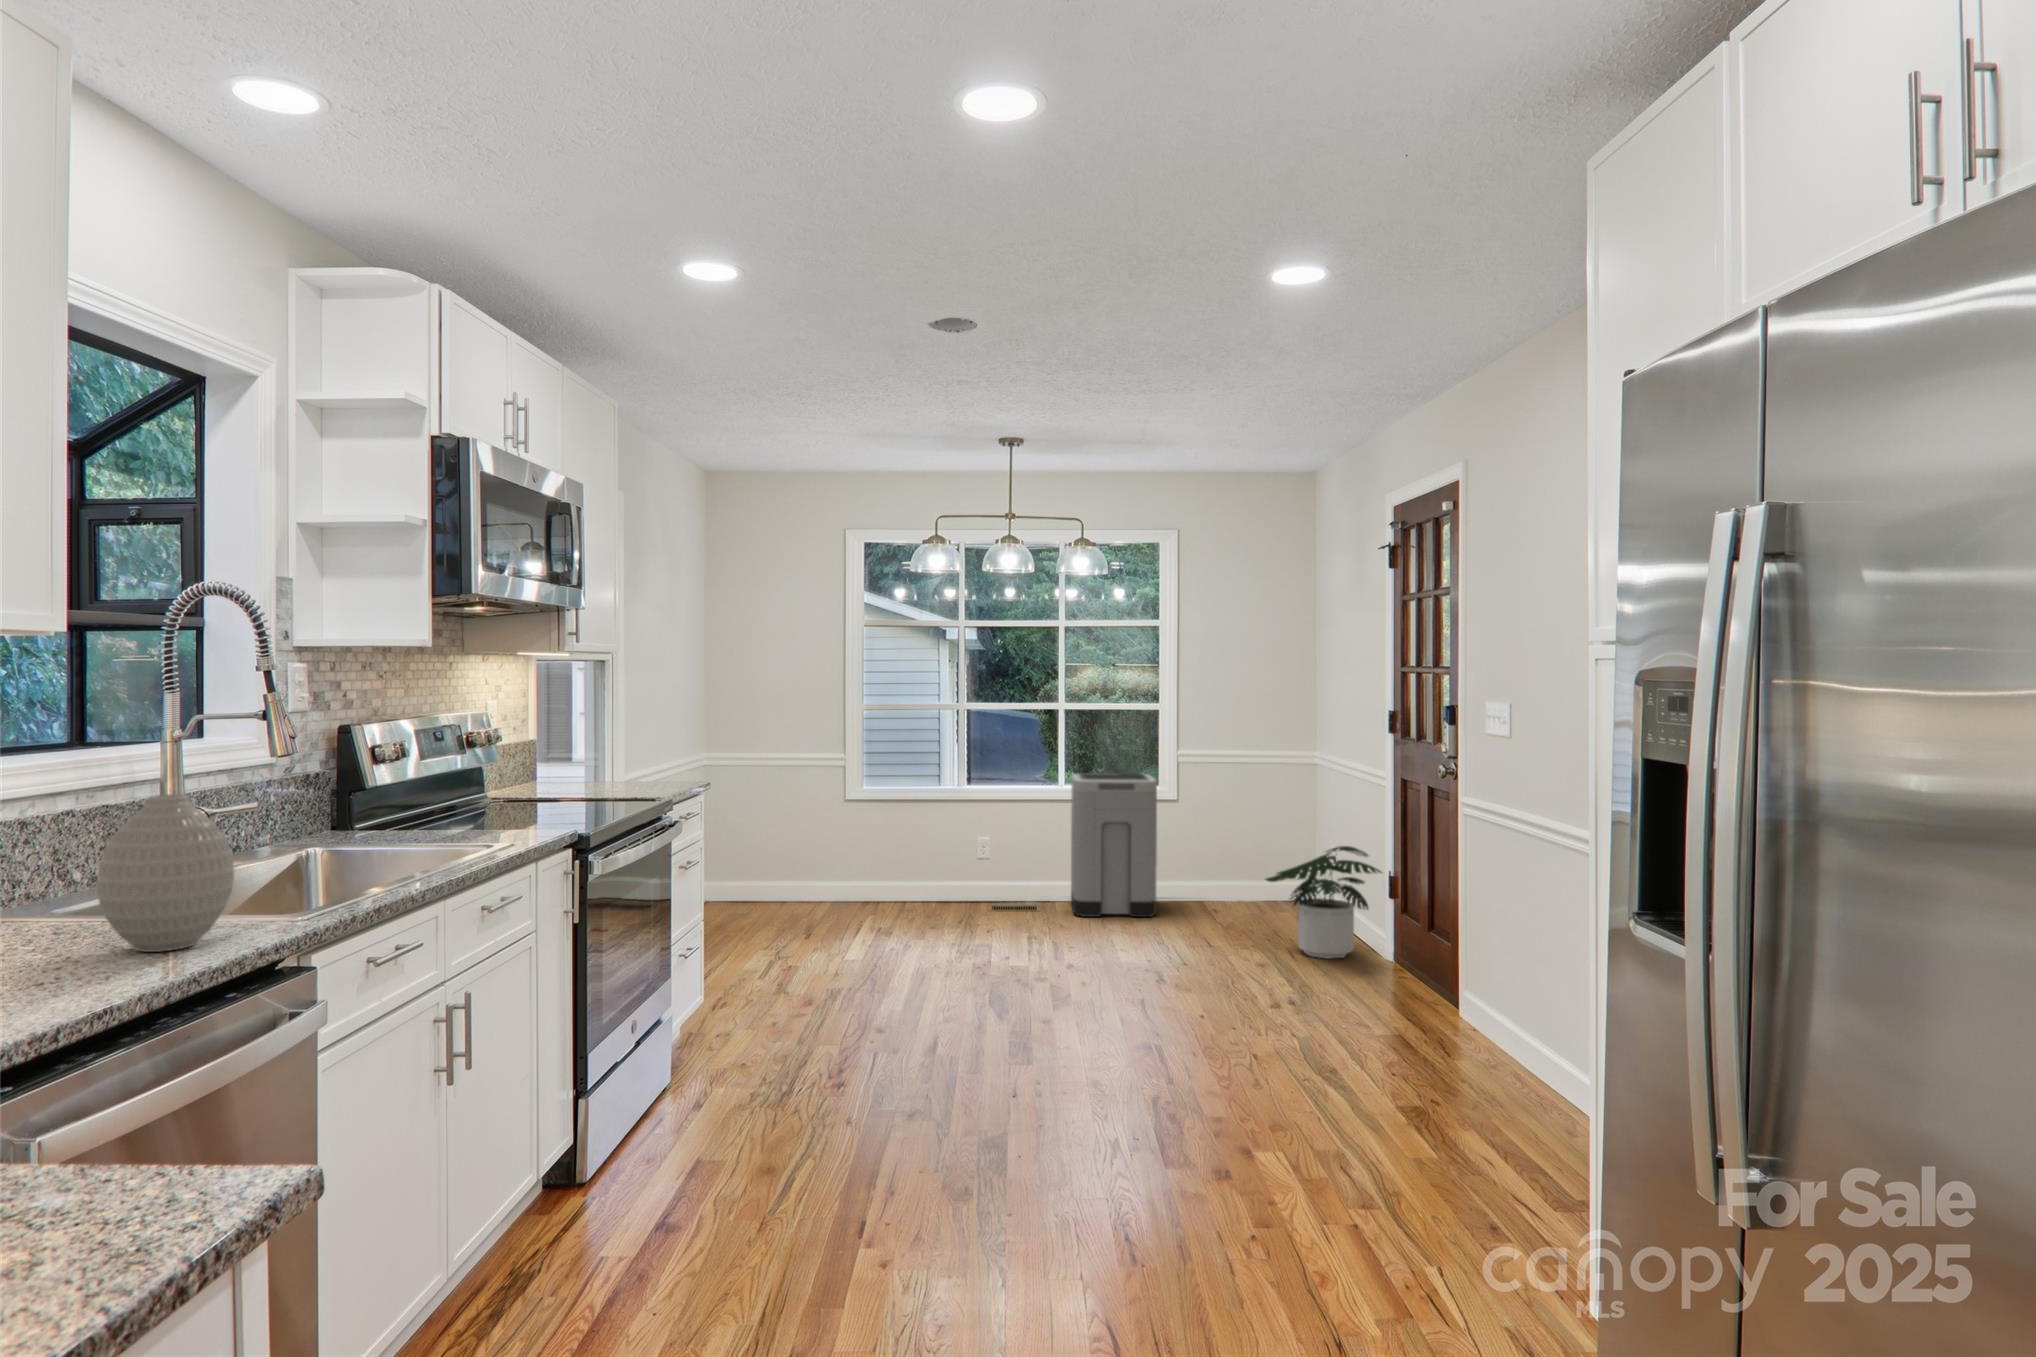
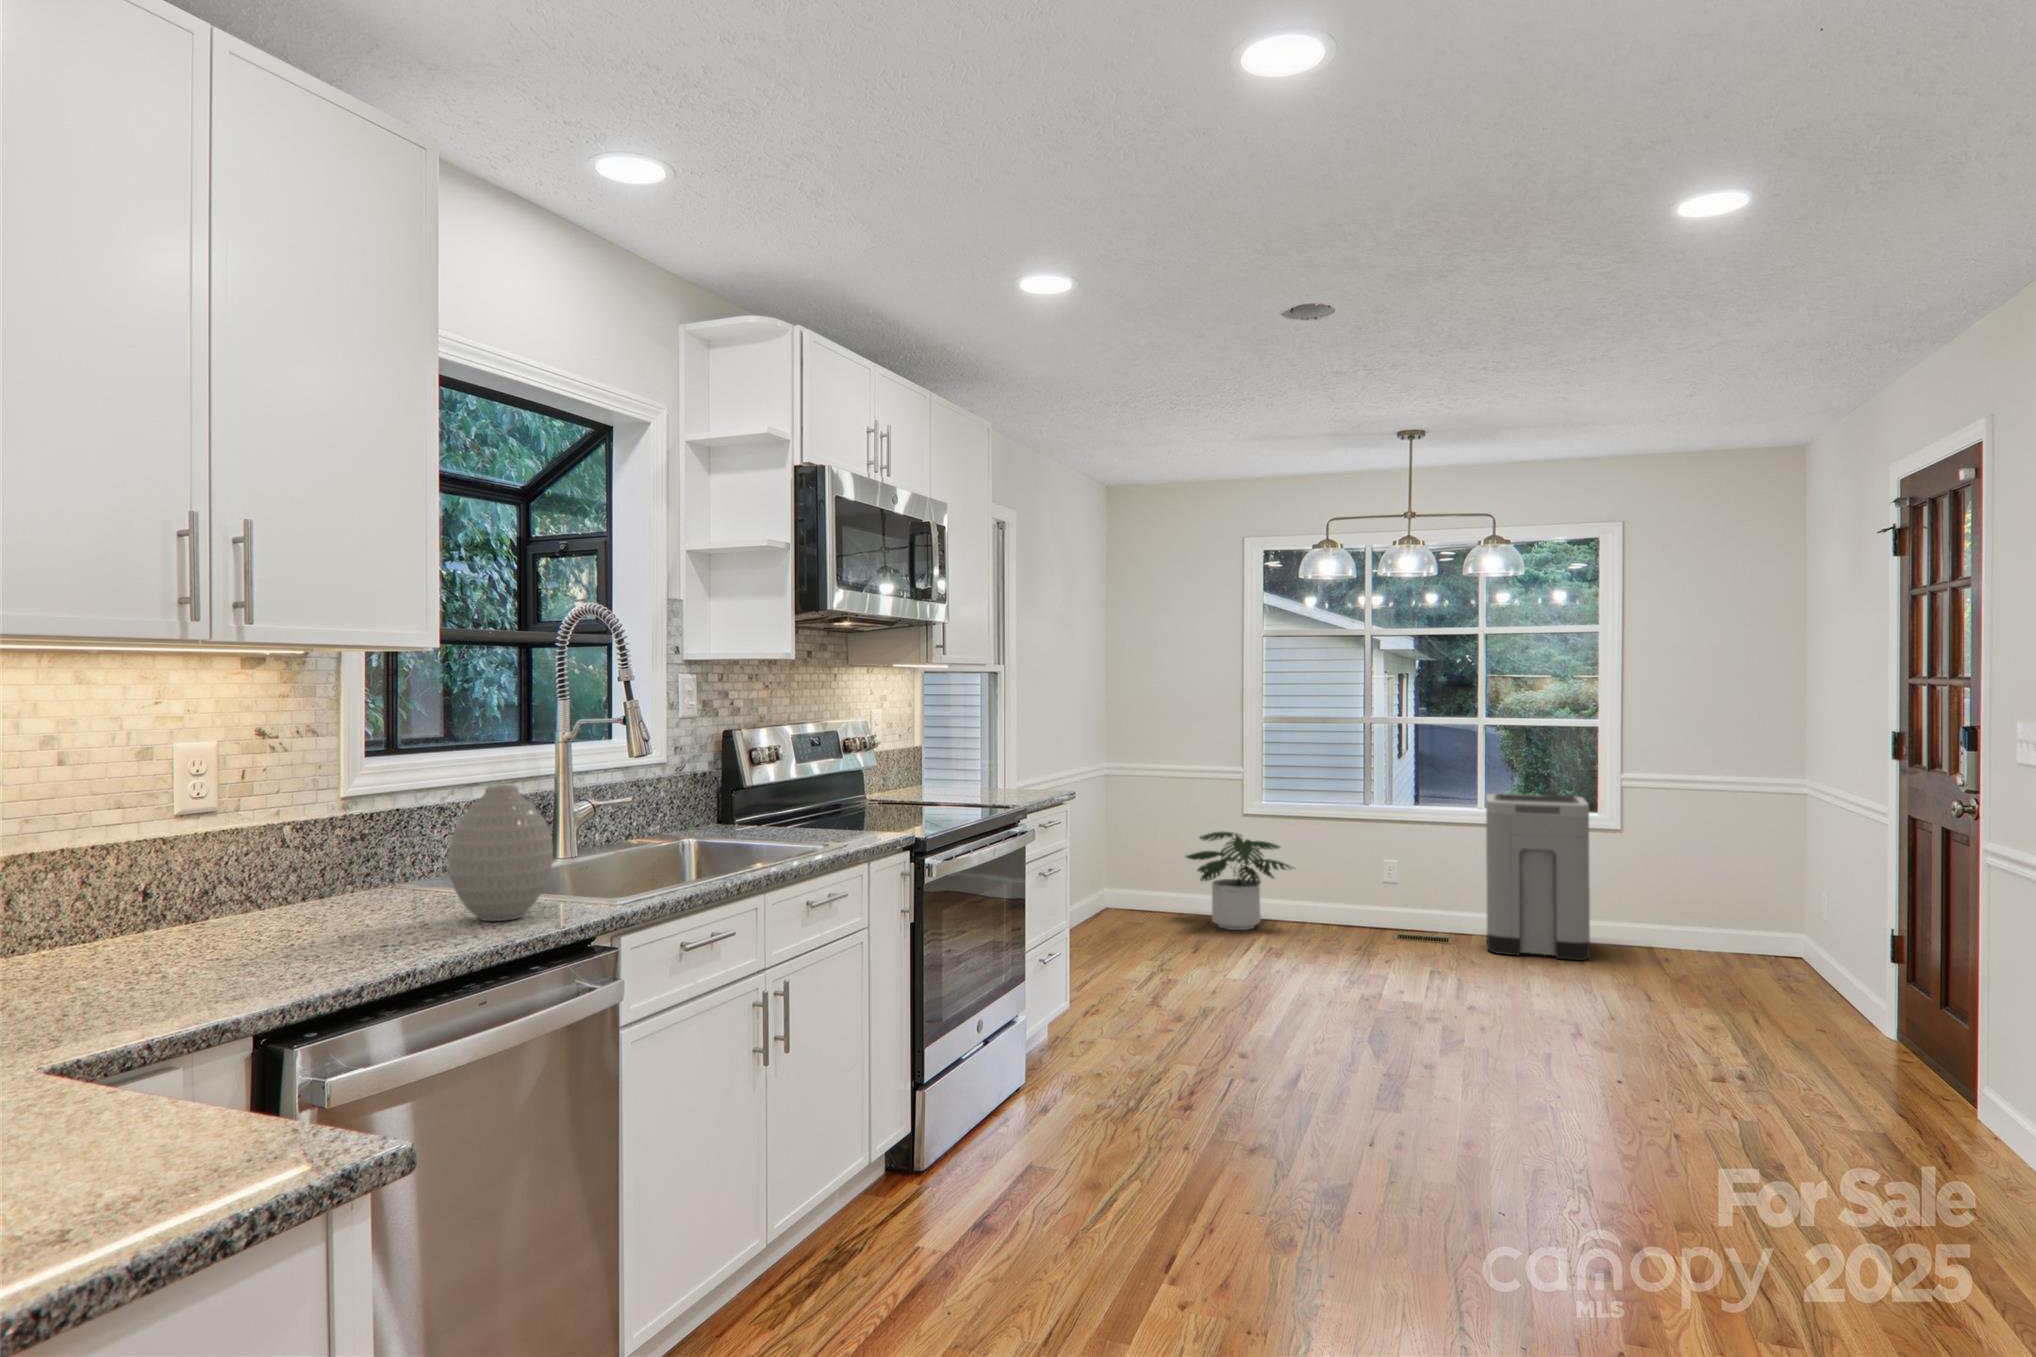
potted plant: present [1266,846,1383,959] -> present [1186,832,1293,930]

